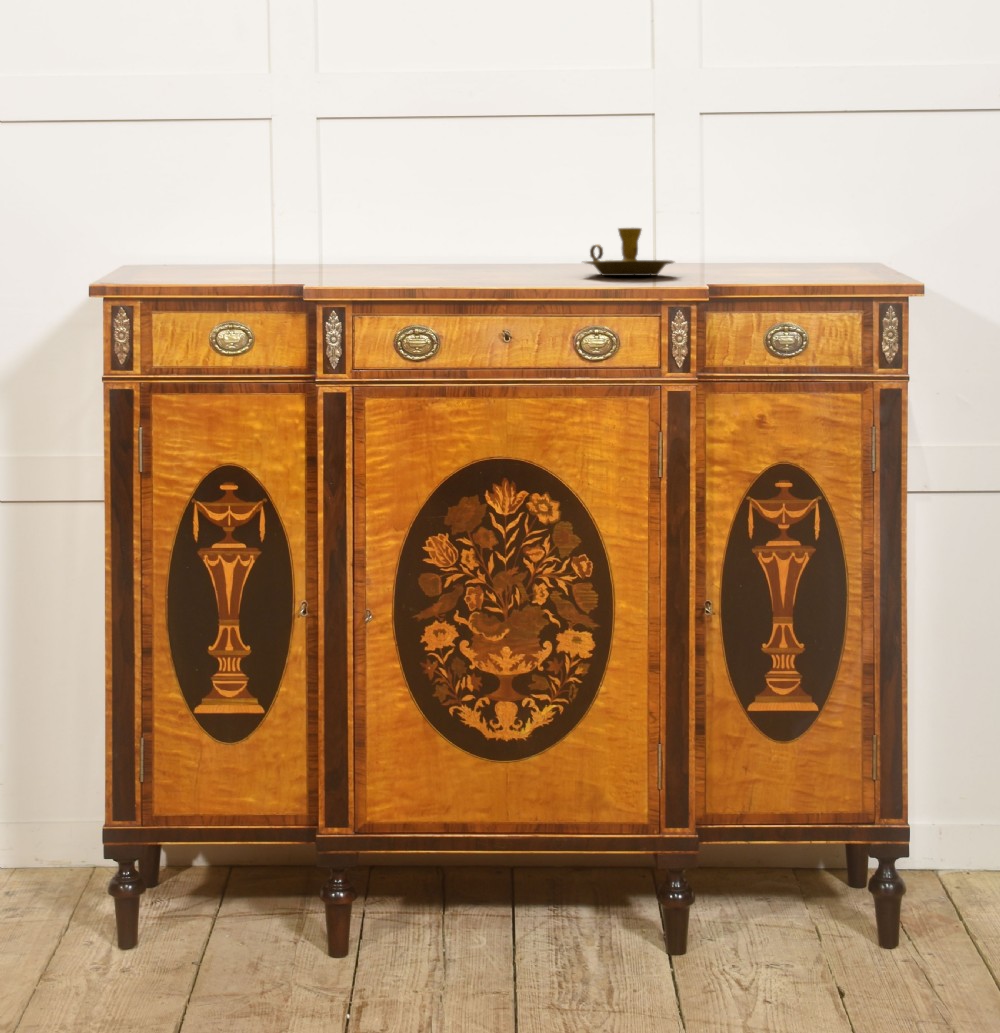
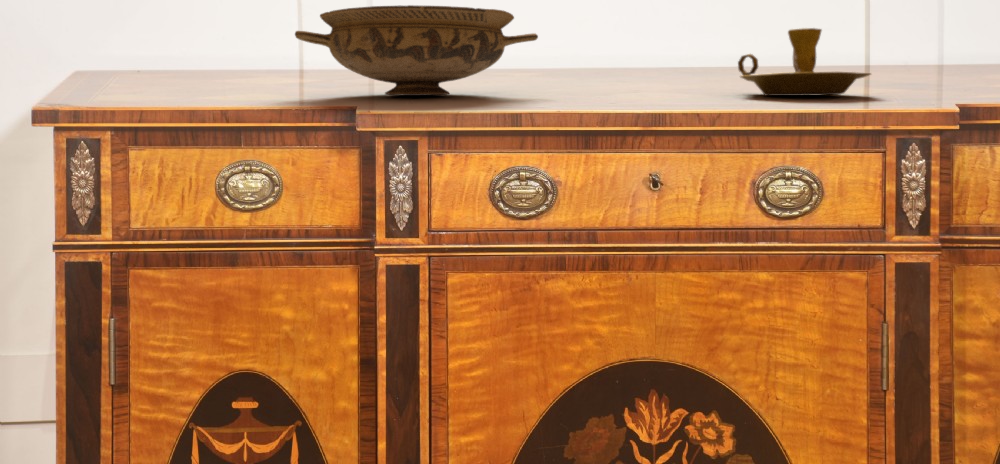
ceramic bowl: none [263,213,440,274] -> present [295,5,538,96]

